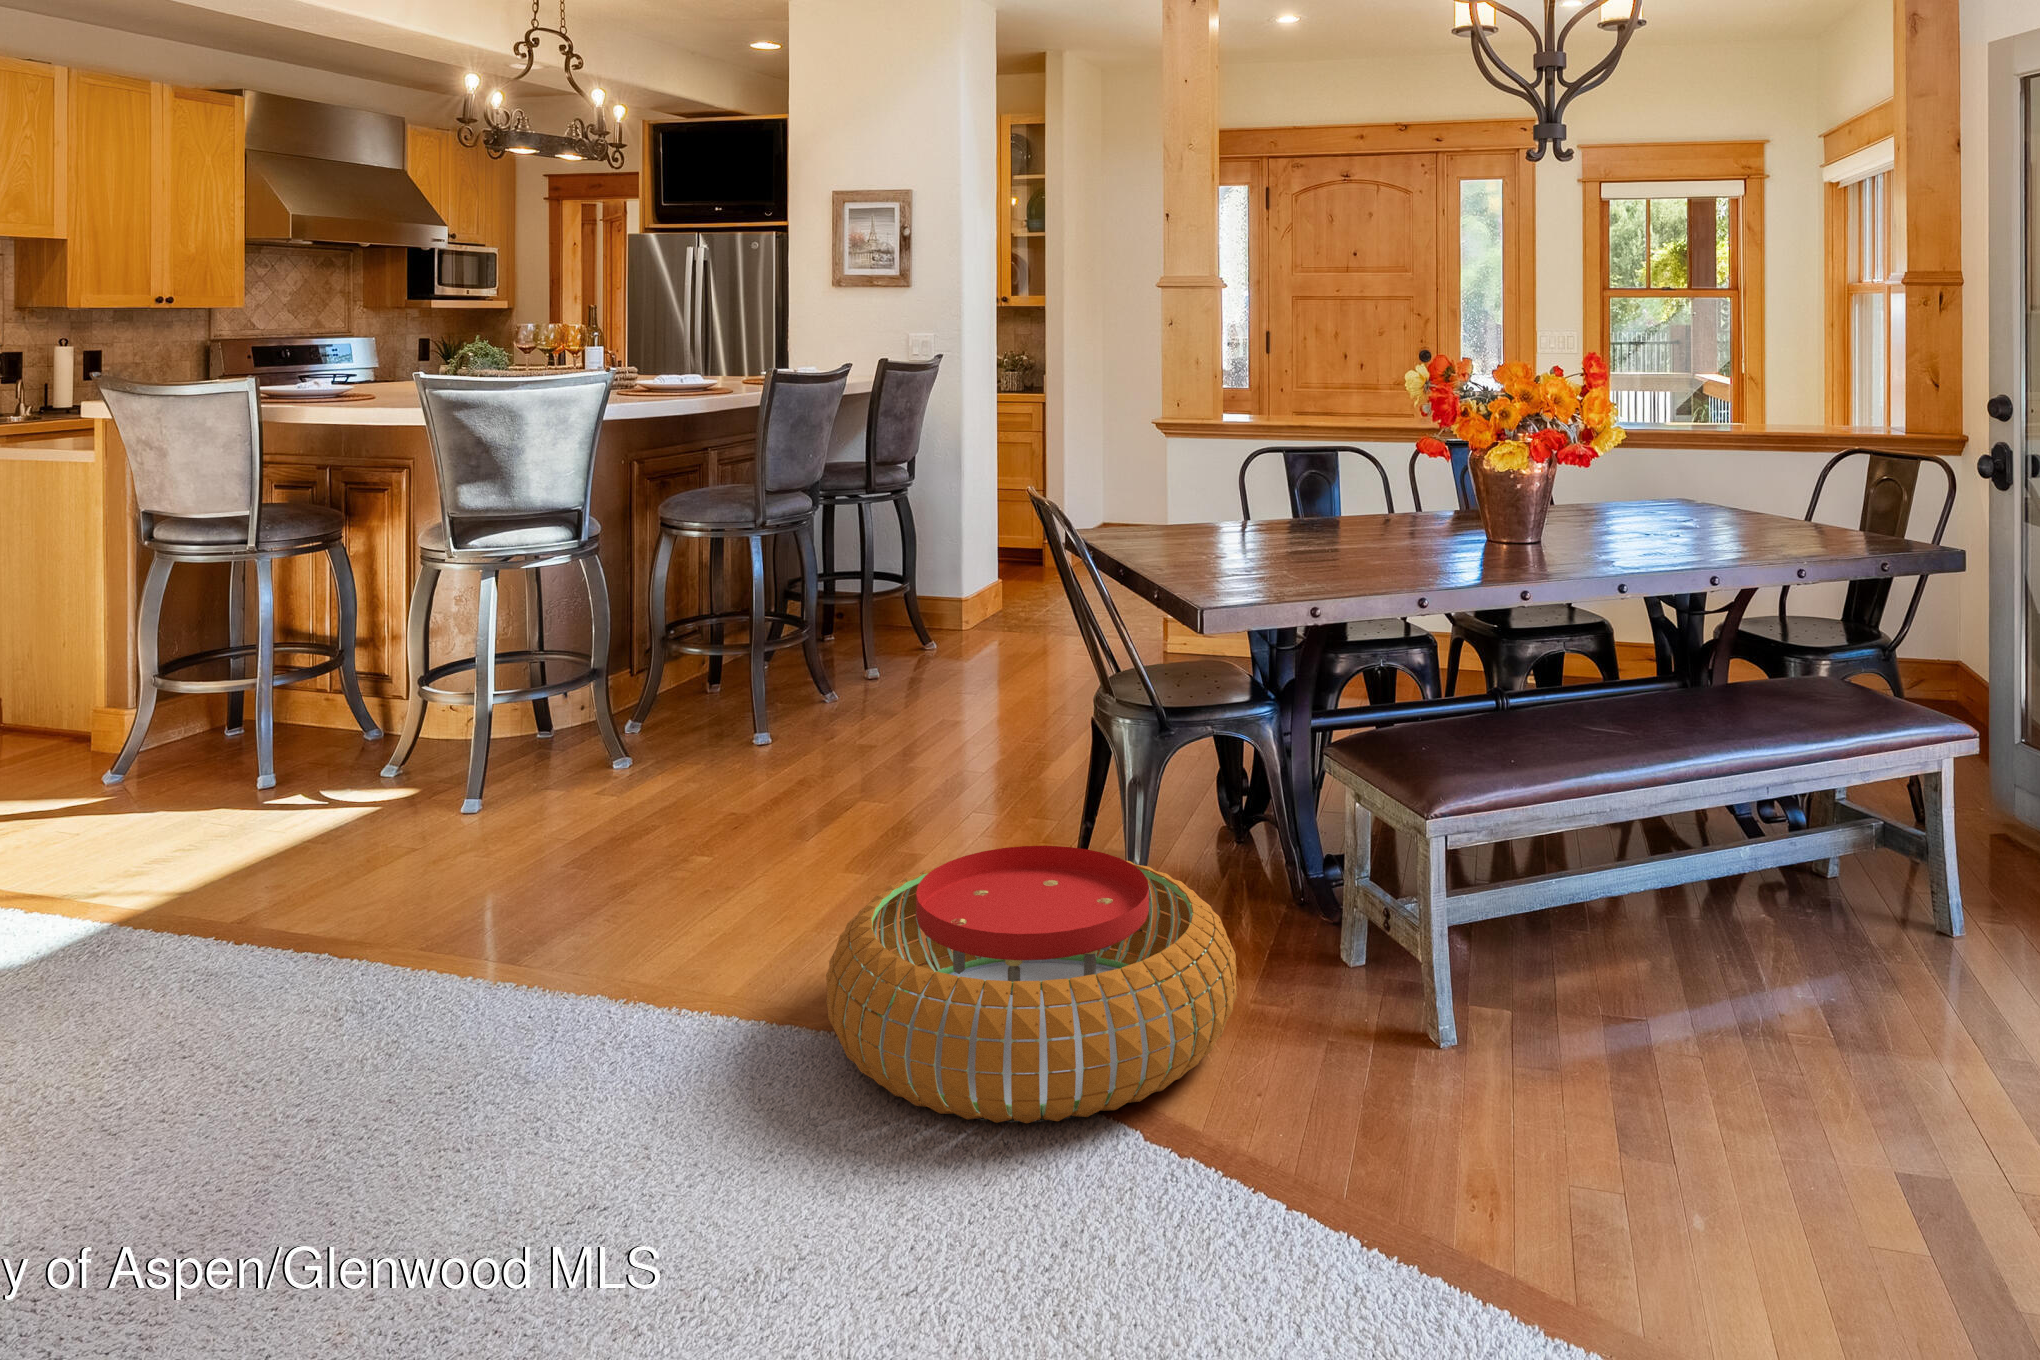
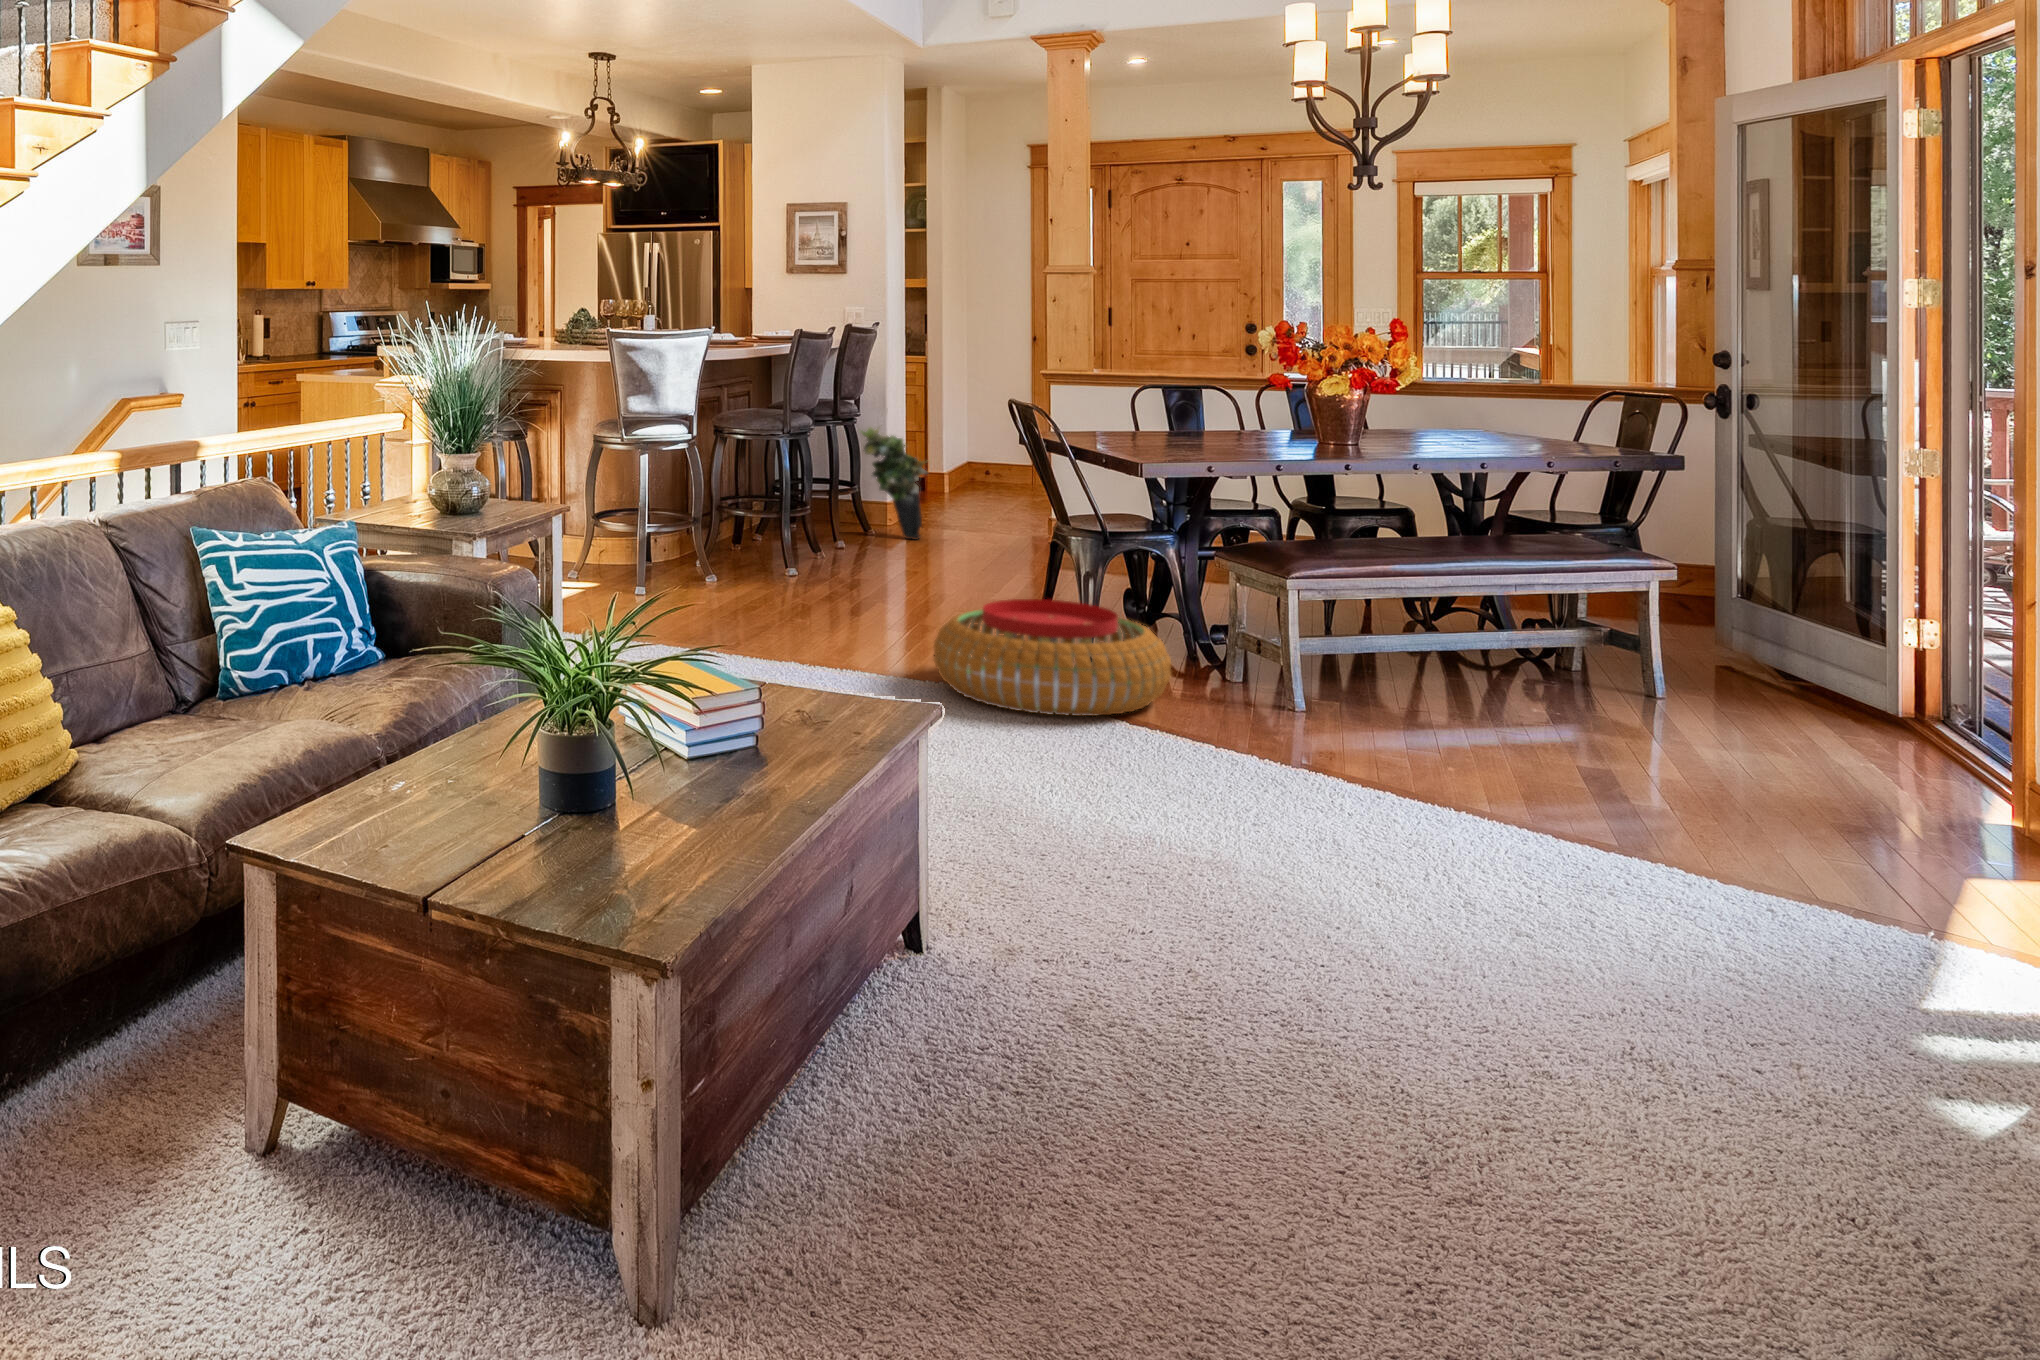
potted plant: none [920,490,1017,647] -> present [859,427,927,540]

